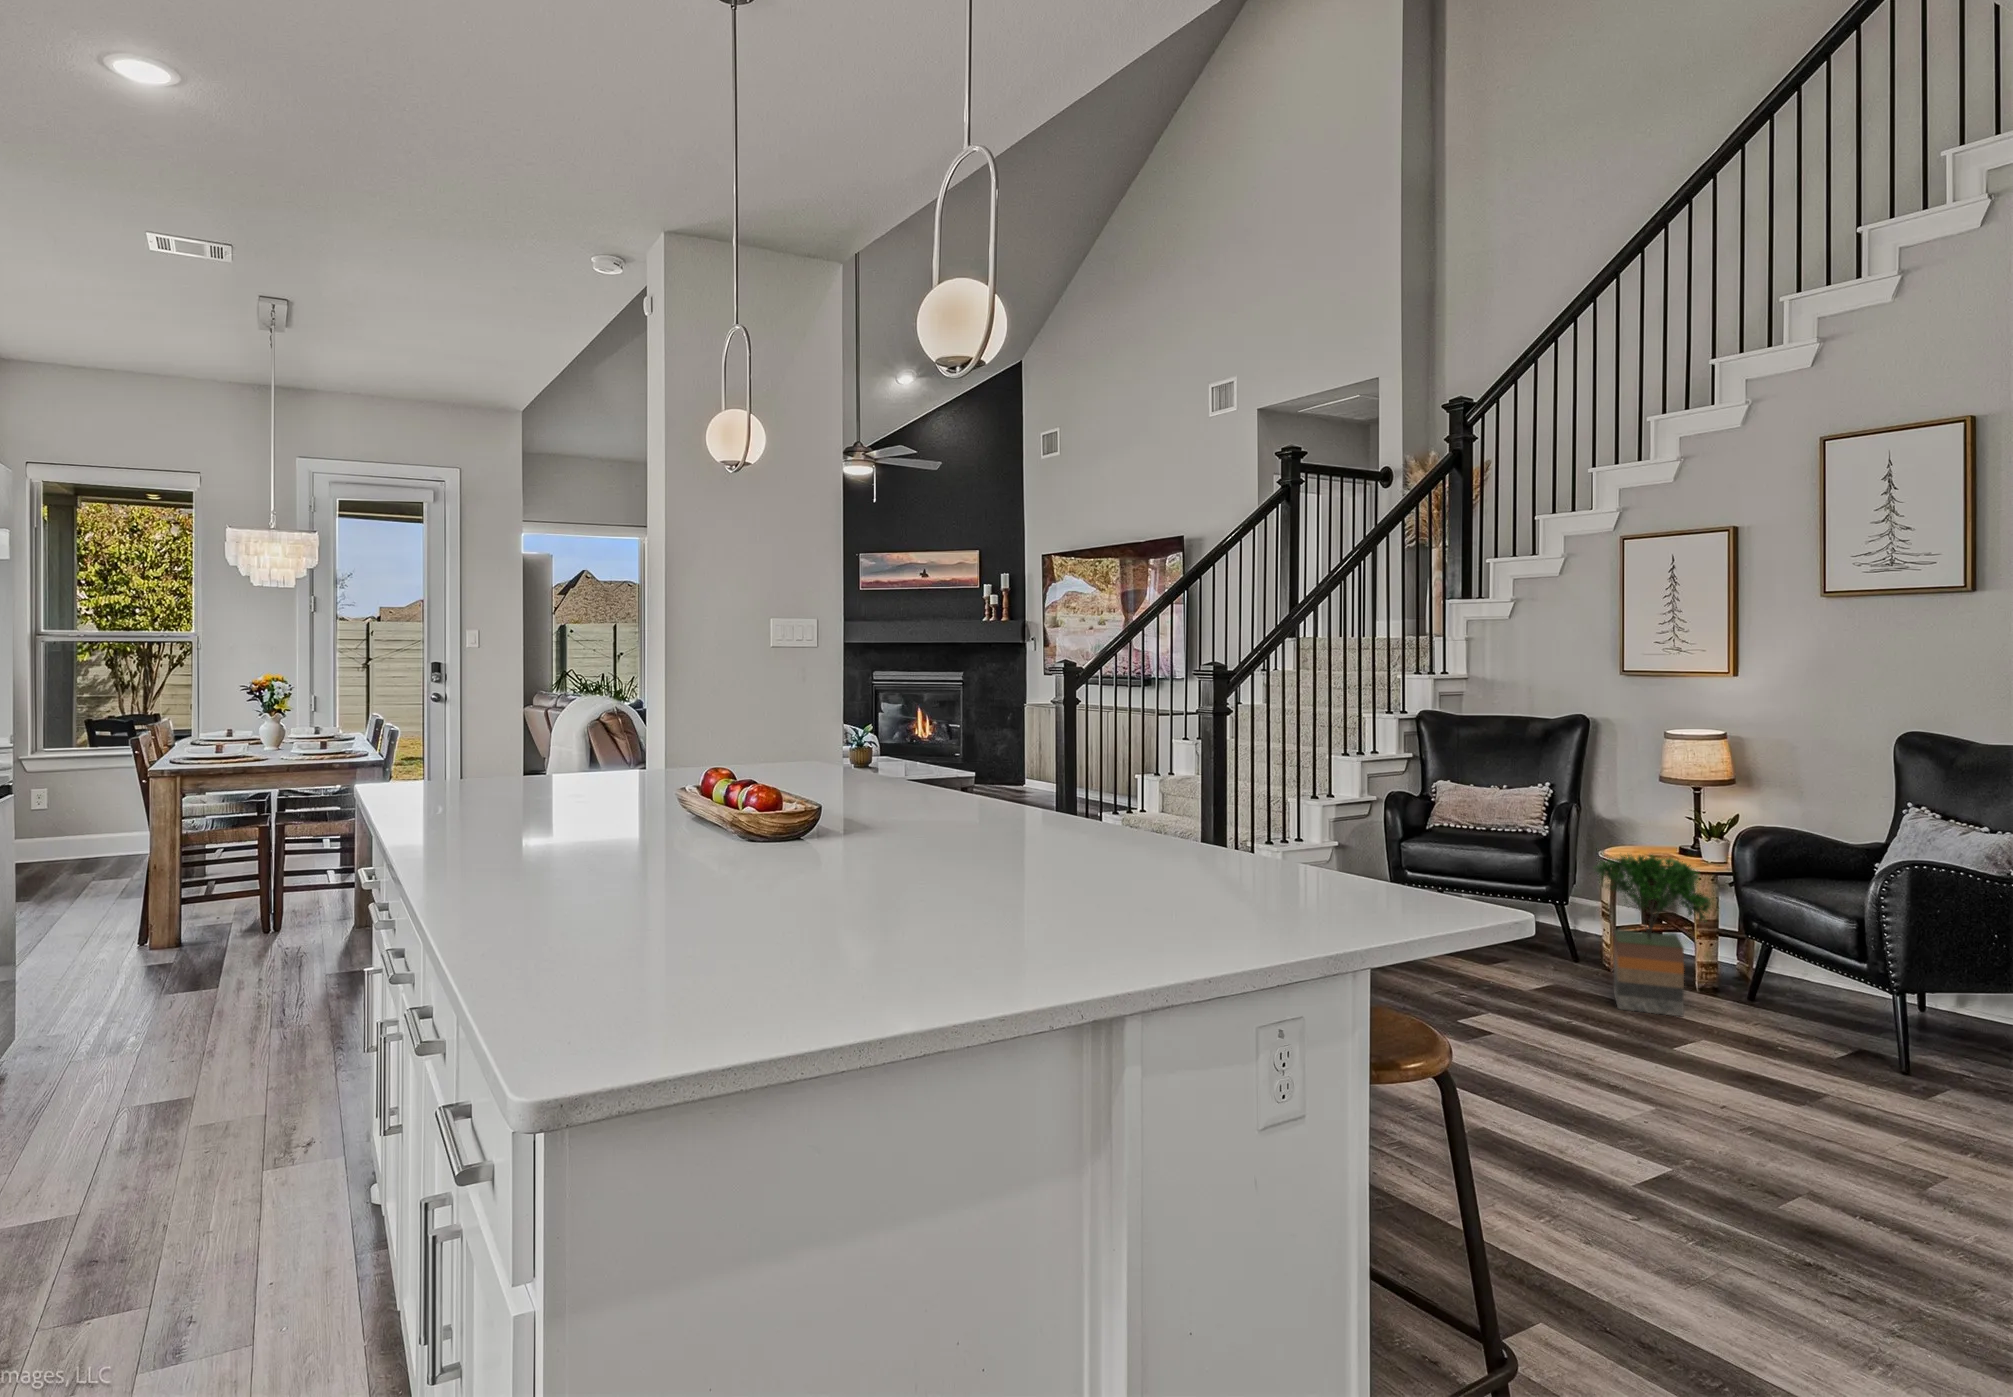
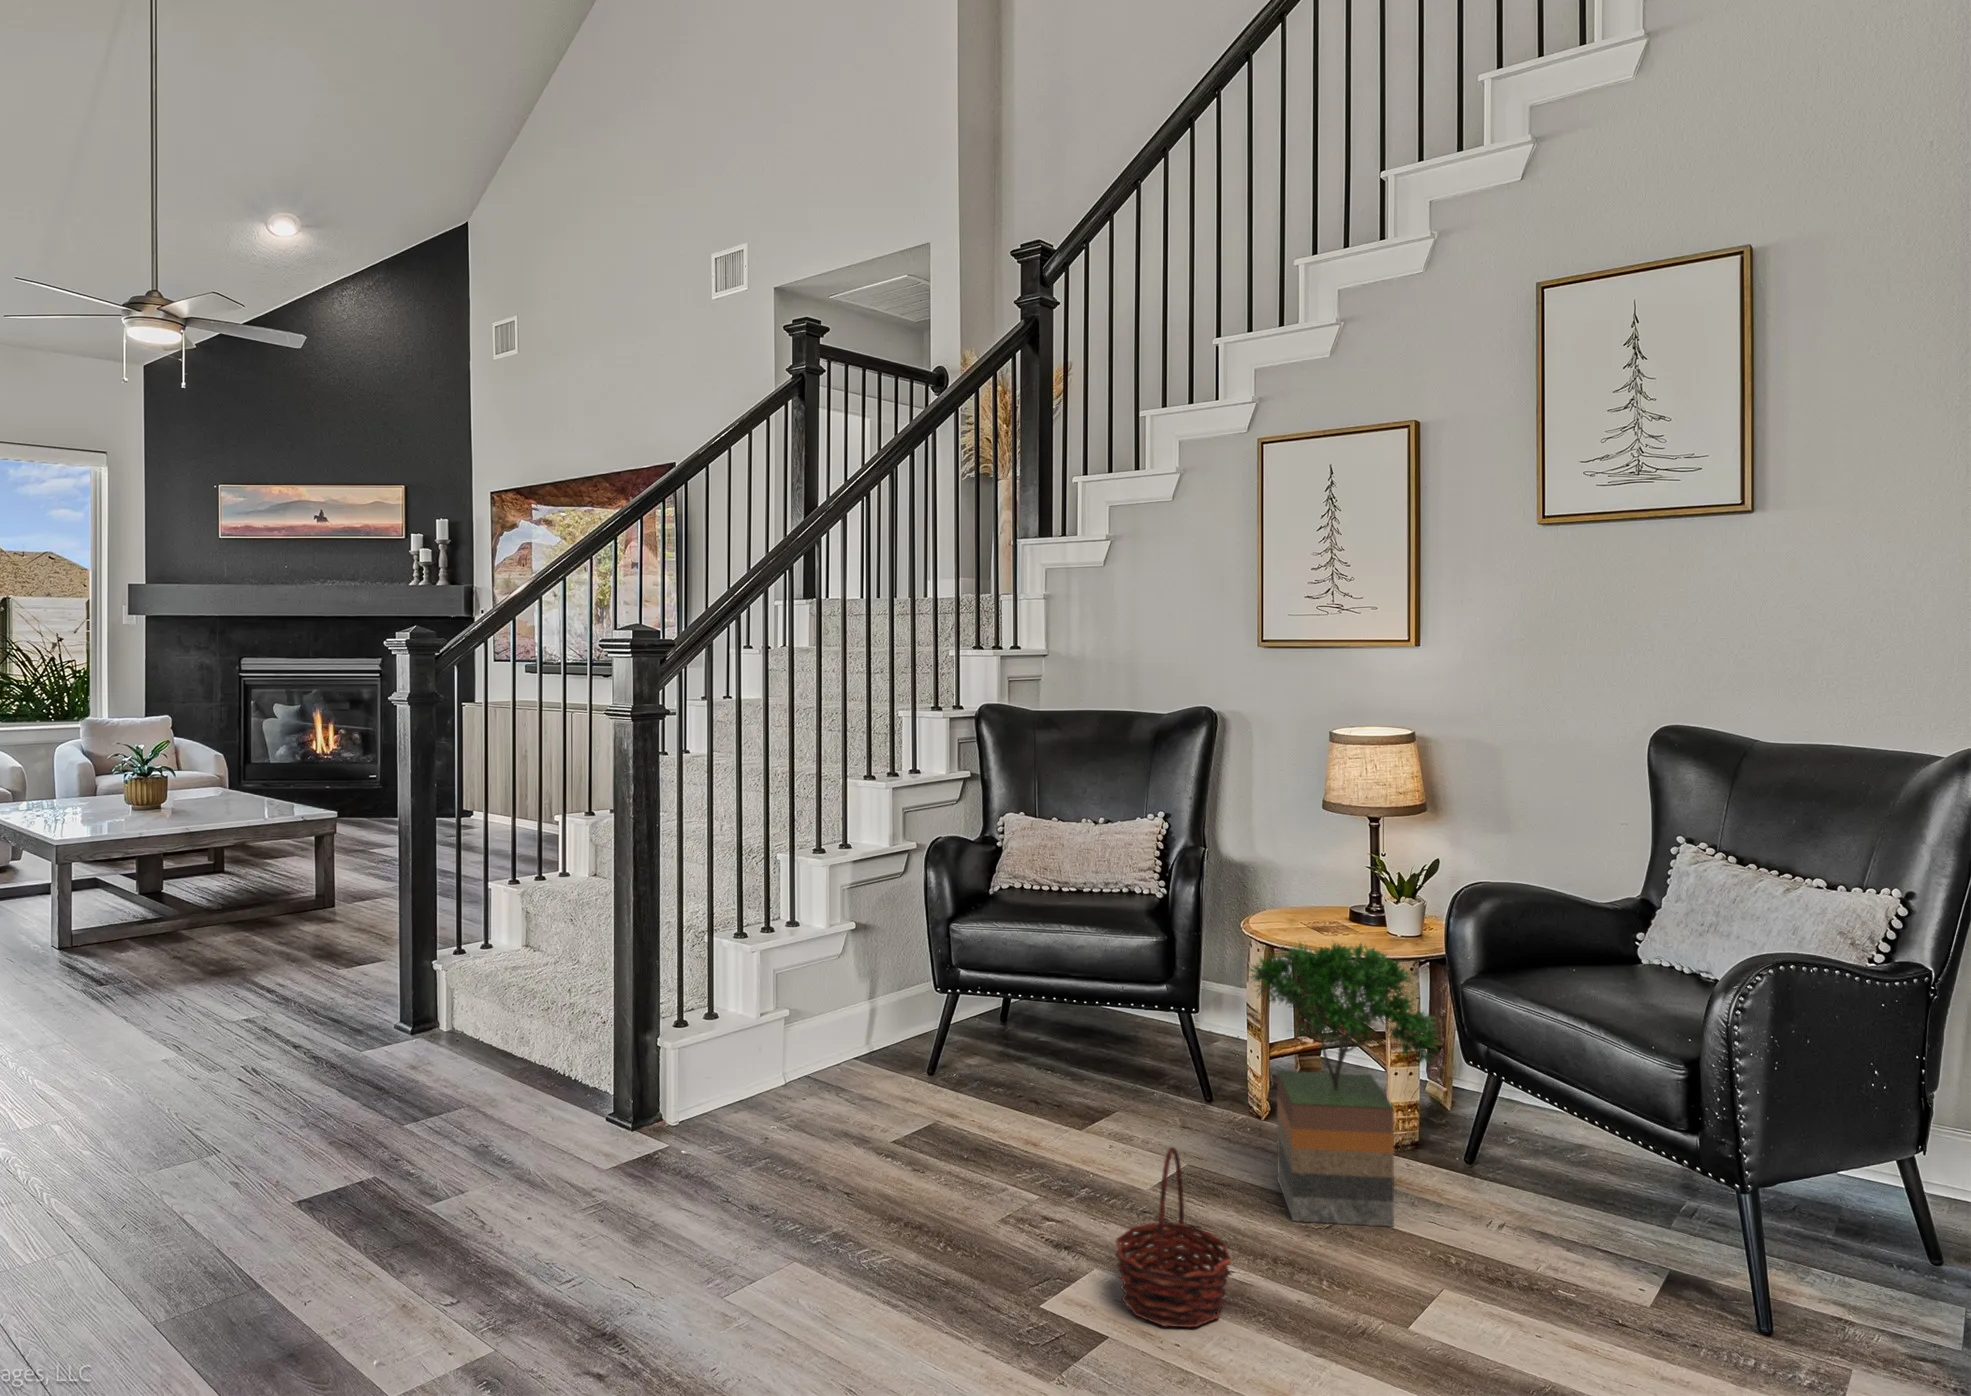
basket: none [1503,945,1570,1034] -> present [1115,1147,1231,1327]

